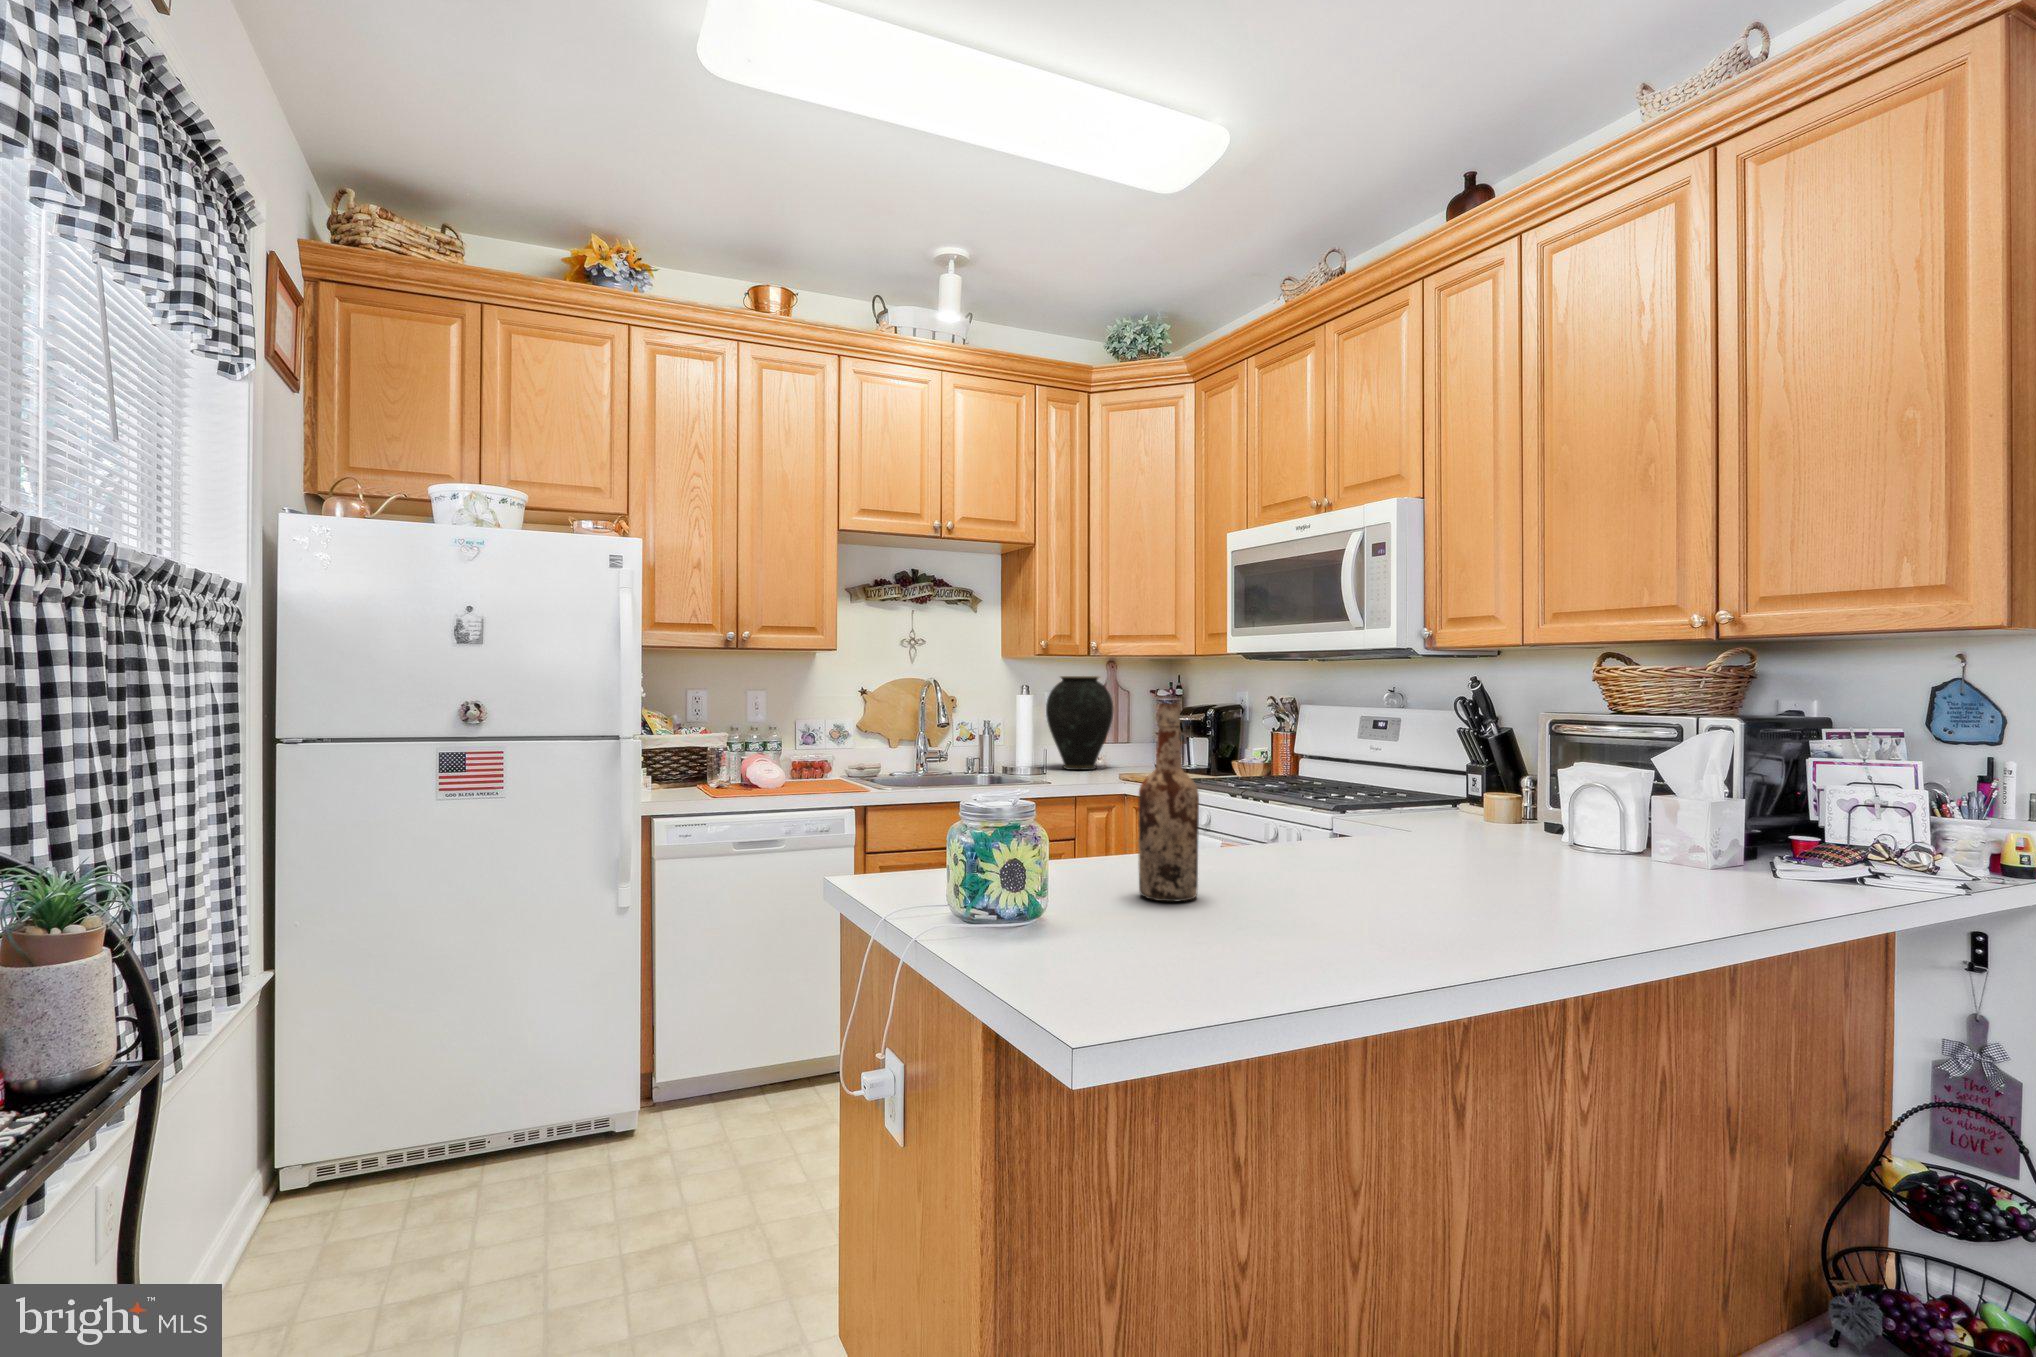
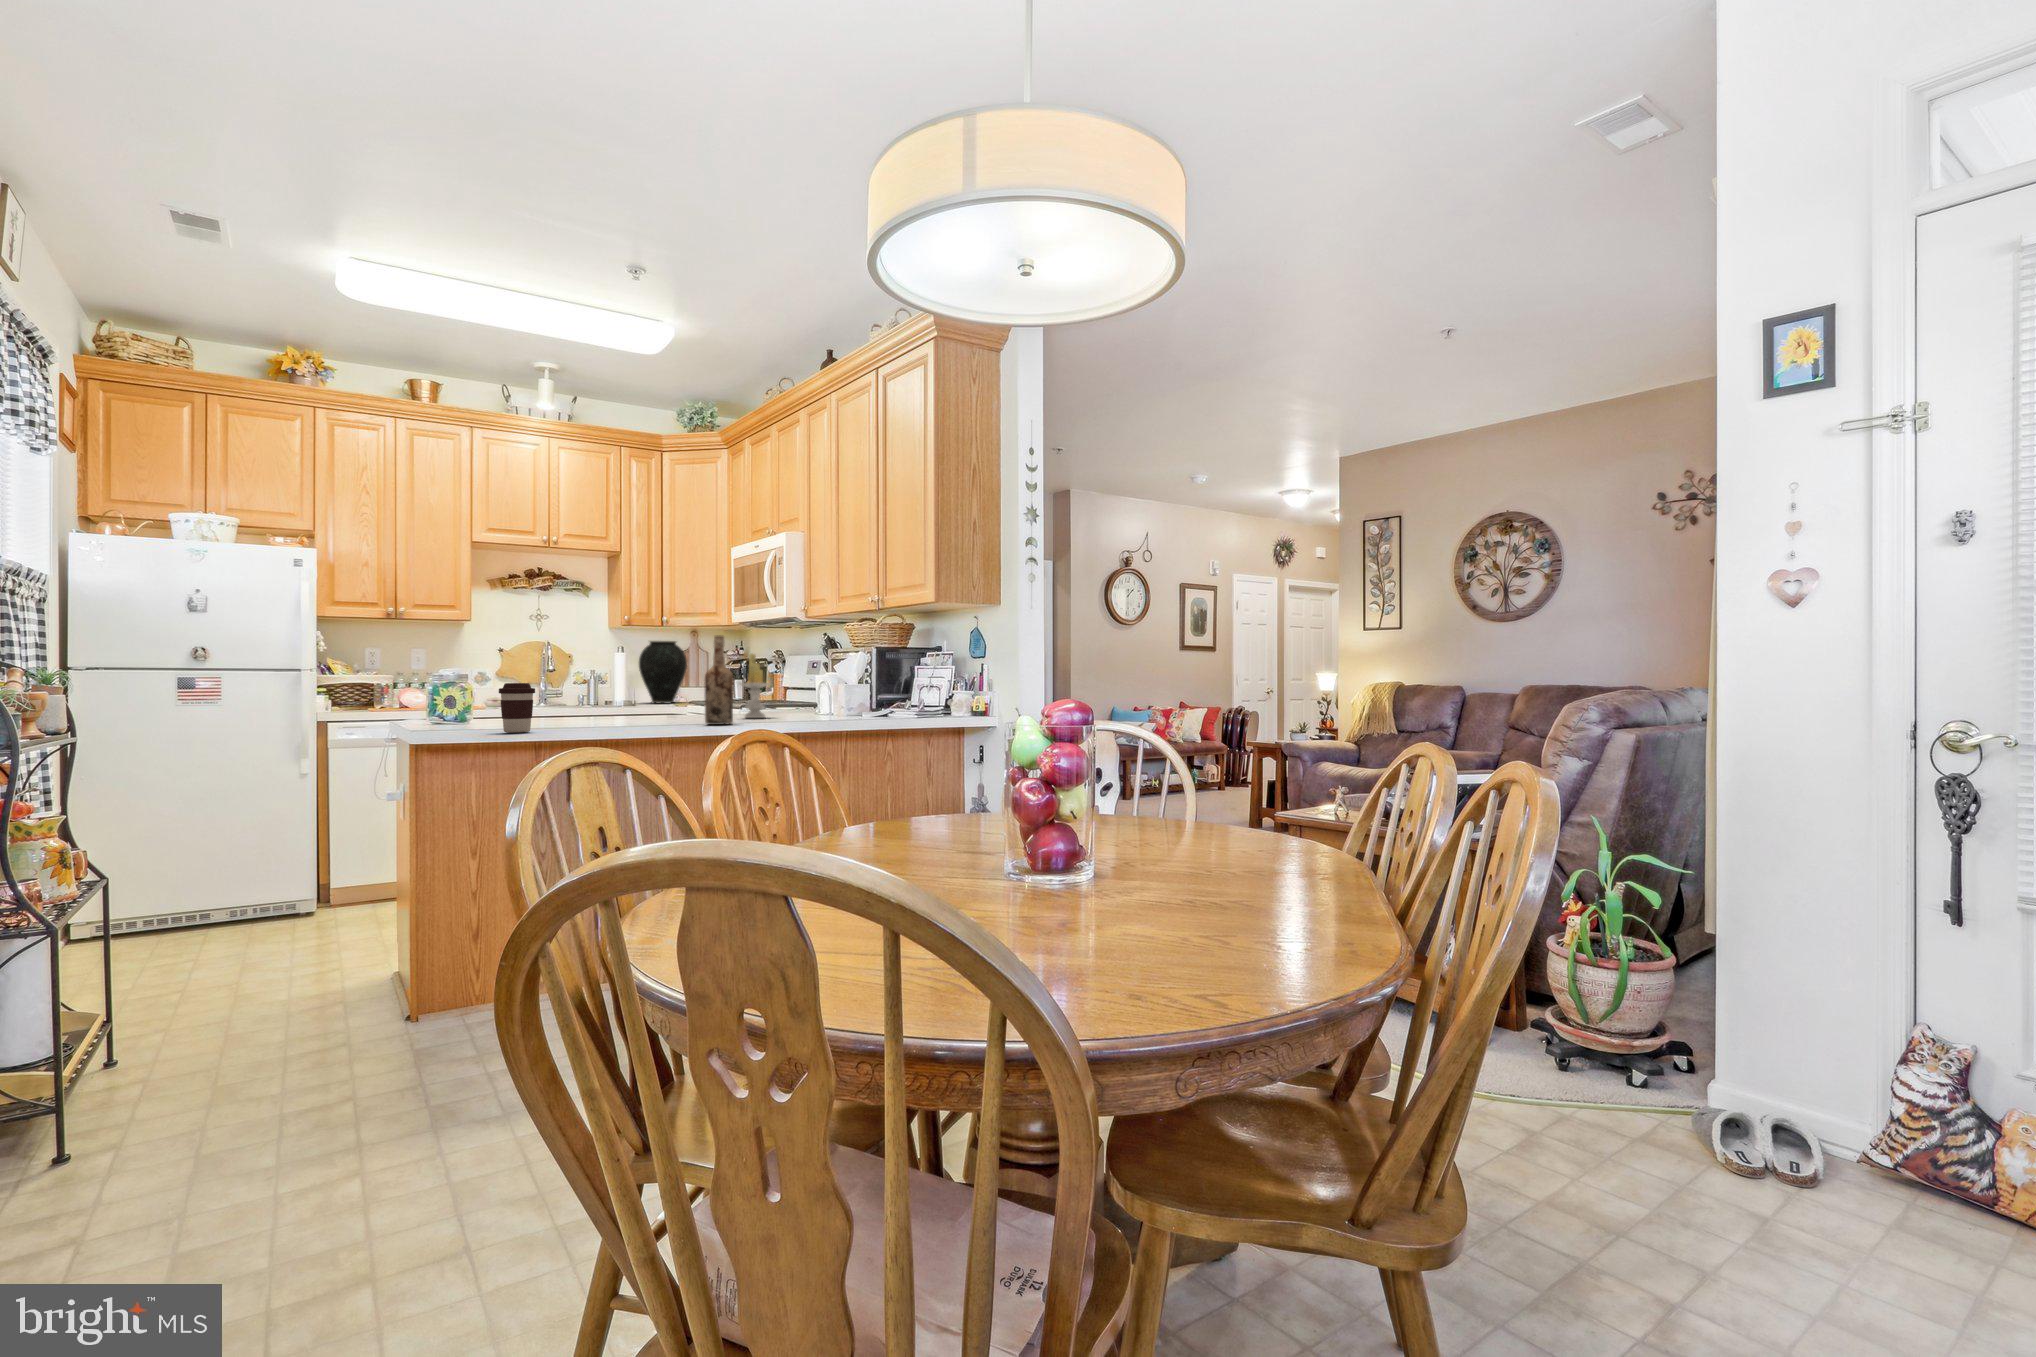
wine bottle: present [1138,703,1199,902] -> present [705,635,733,725]
candle: none [1478,727,1558,871] -> present [740,653,770,718]
coffee cup: none [1201,849,1293,999] -> present [499,683,535,733]

